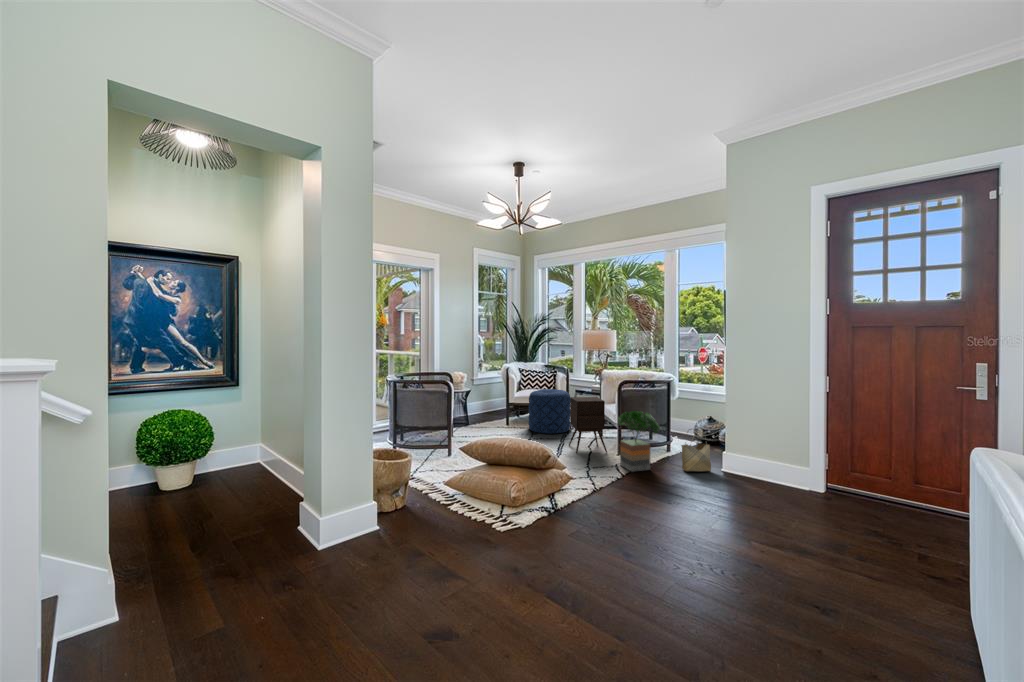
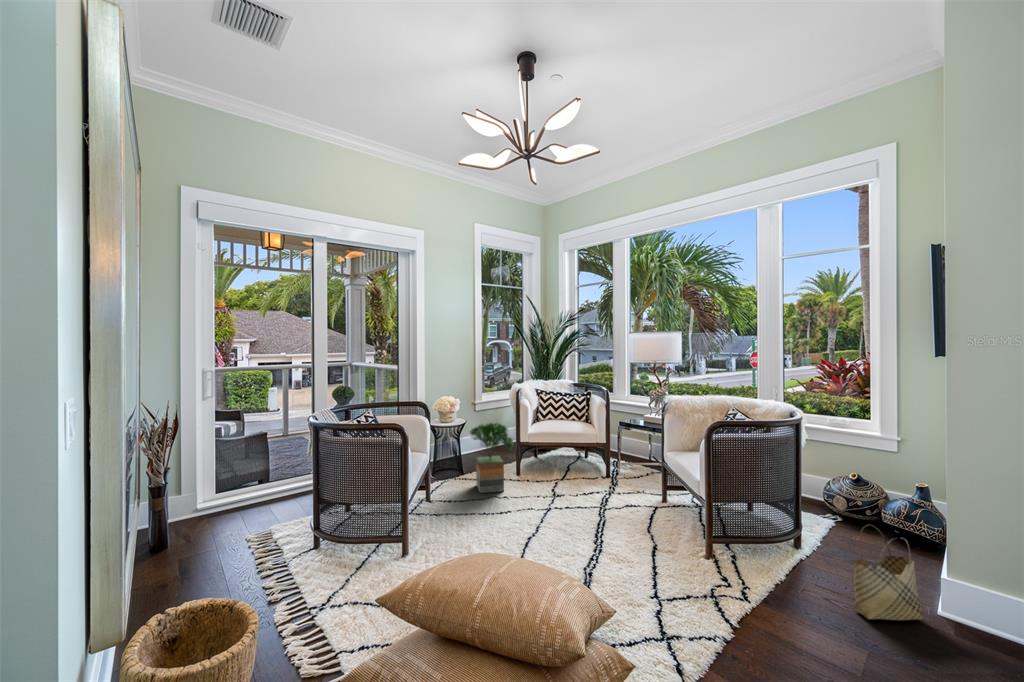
pouf: present [528,389,571,434] -> none [549,422,614,496]
side table: present [569,397,607,453] -> none [614,444,685,550]
potted tree: present [617,411,660,472] -> present [470,423,513,493]

